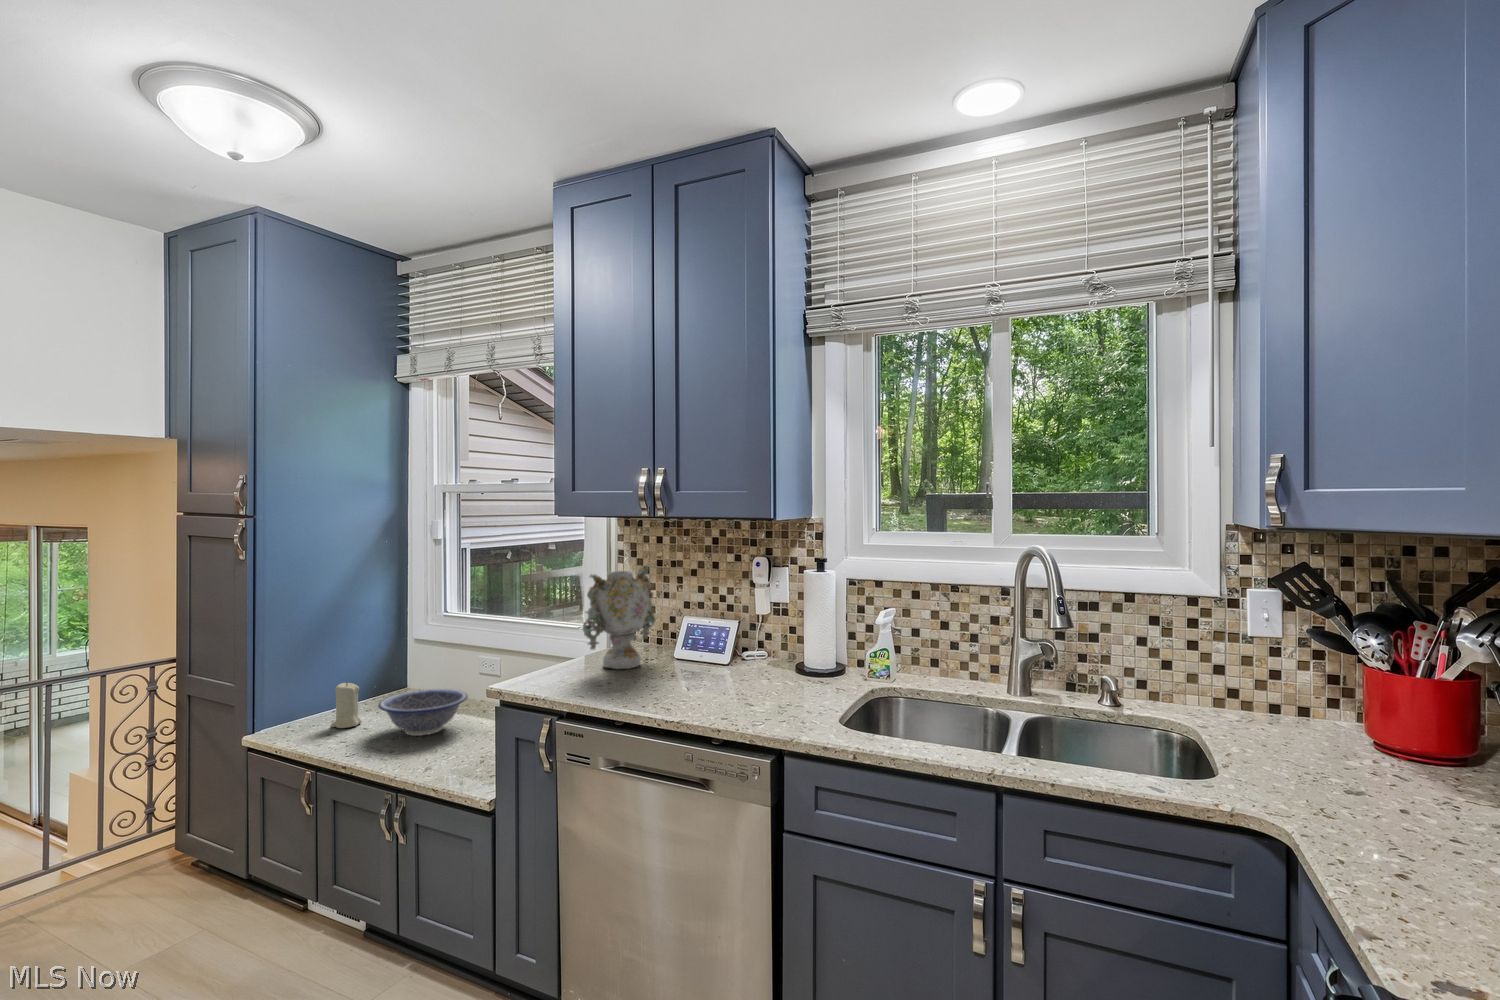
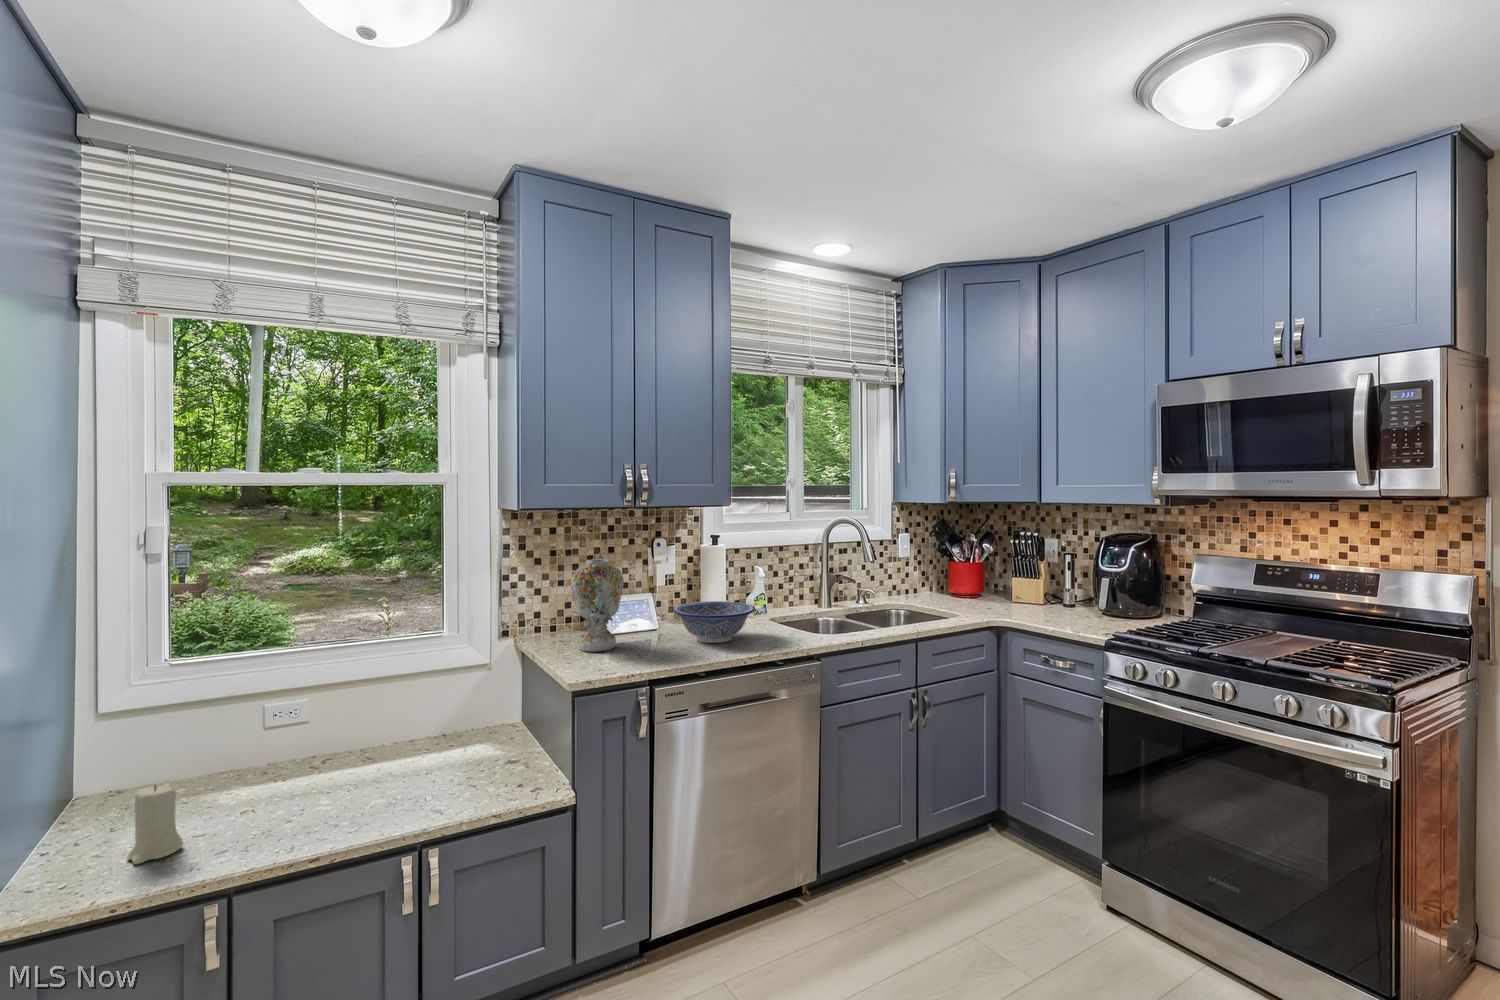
decorative bowl: present [378,689,468,736] -> present [673,601,755,643]

